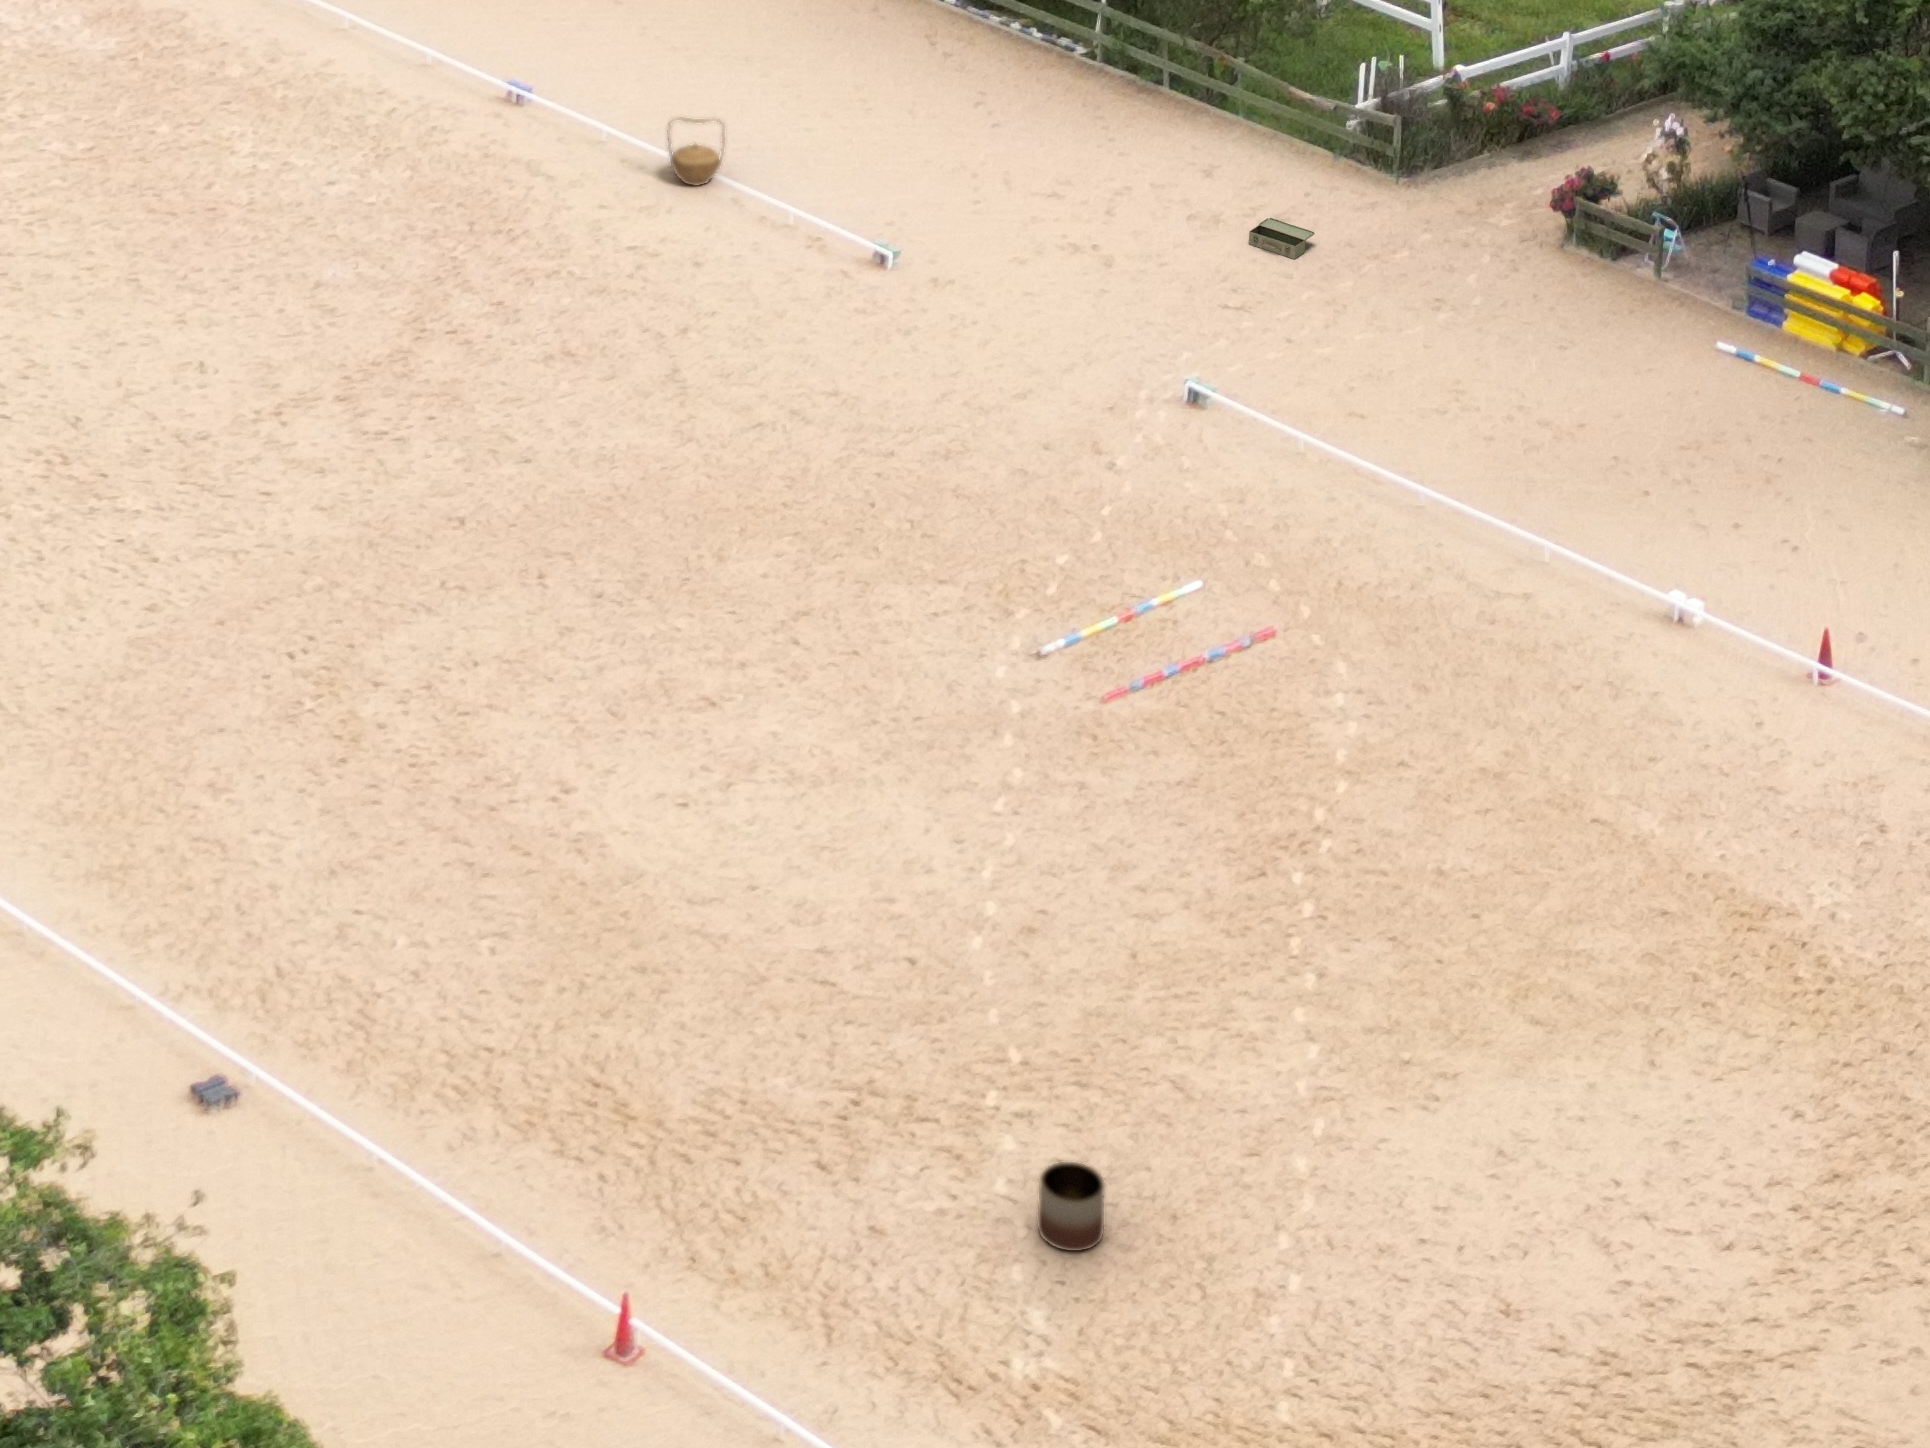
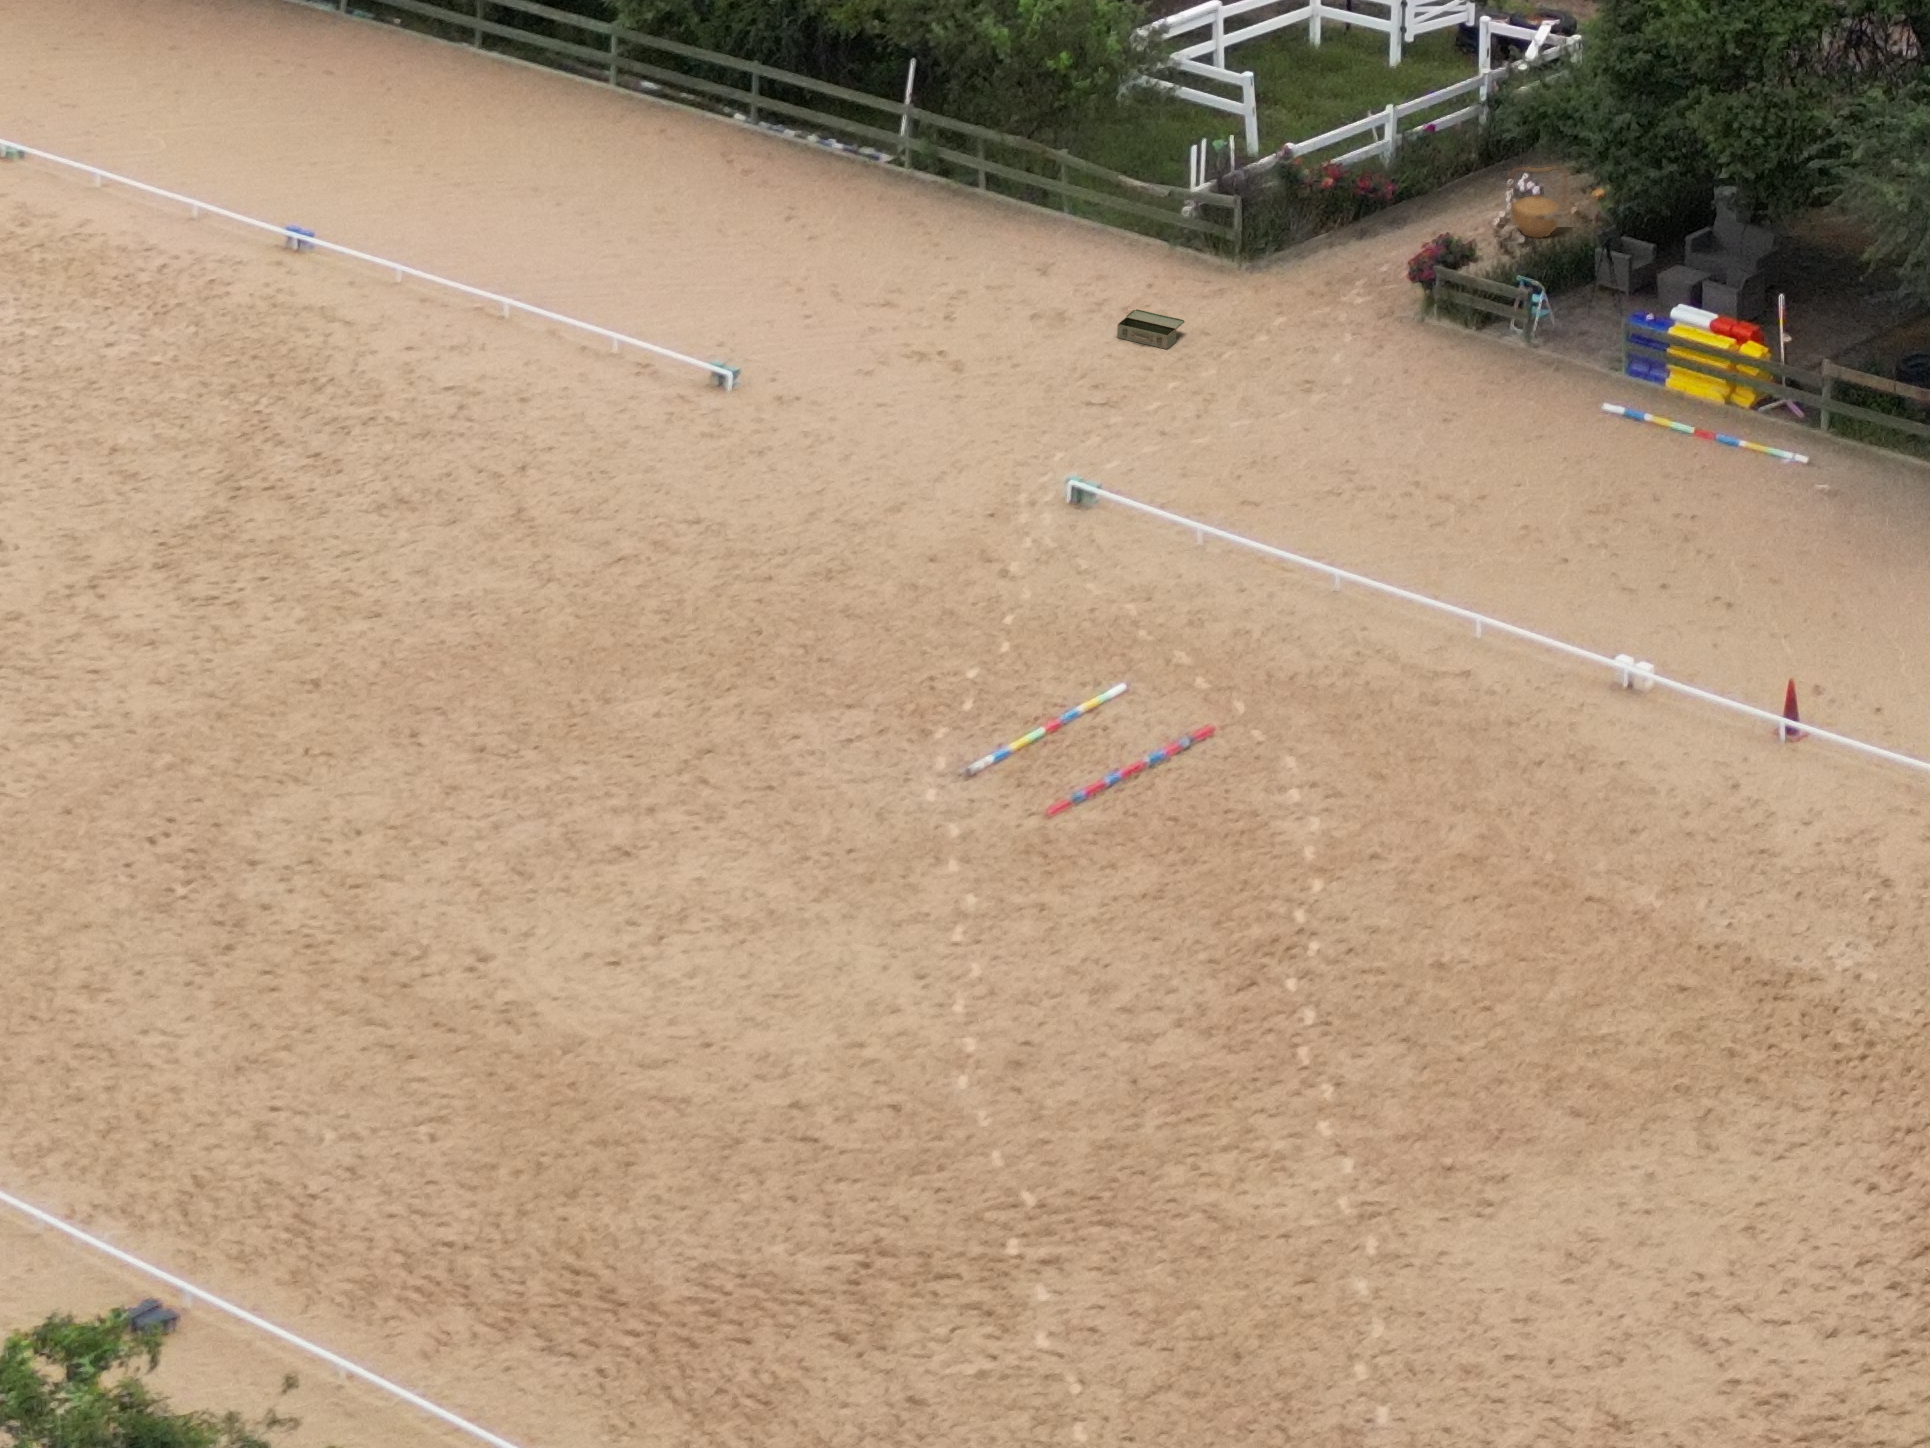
basket: present [667,117,721,186] -> present [1509,167,1562,238]
planter: present [1038,1162,1105,1251] -> none [1100,1271,1171,1368]

